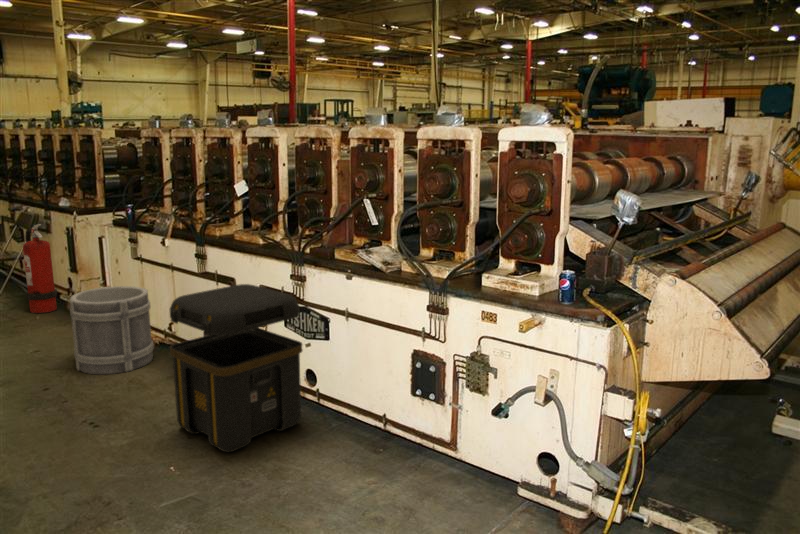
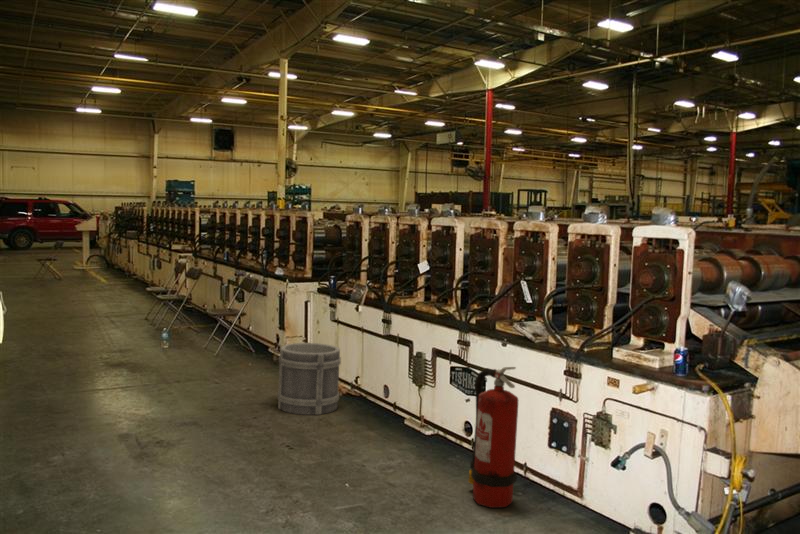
fire extinguisher: present [23,224,57,313] -> present [468,367,518,508]
toolbox: present [170,284,302,452] -> none [355,345,462,479]

